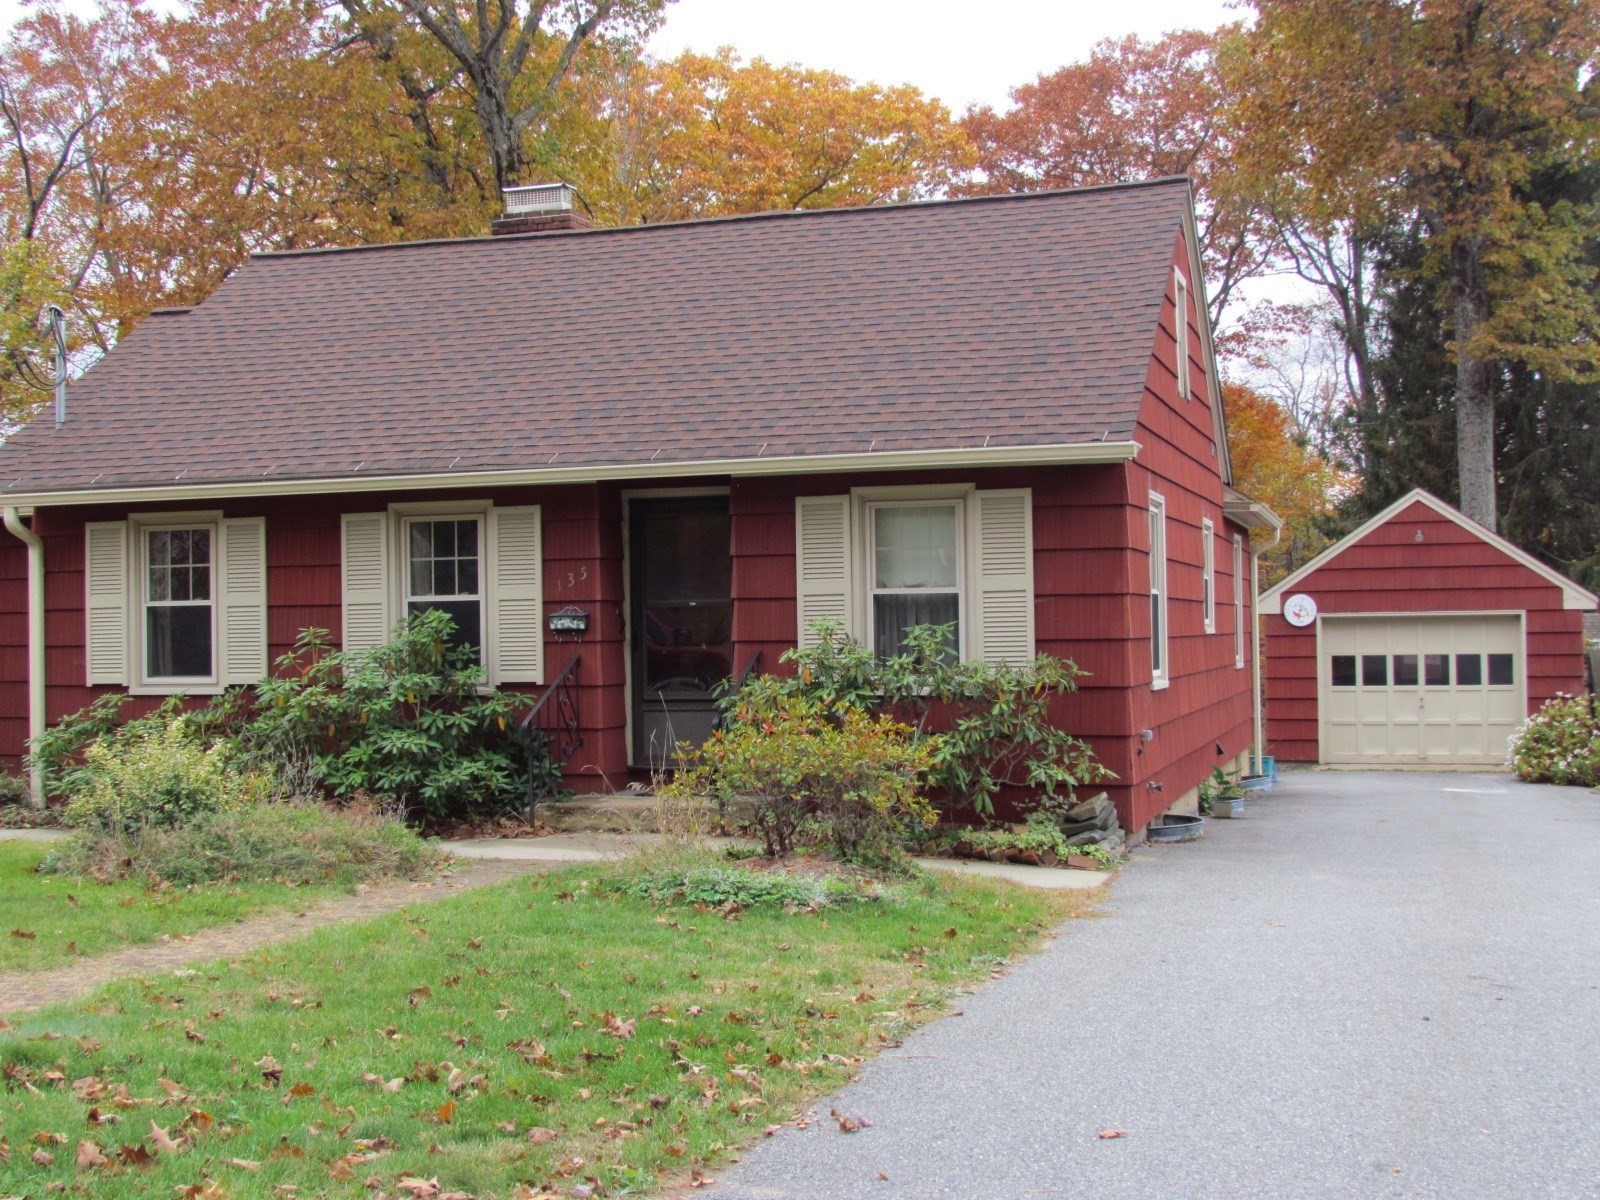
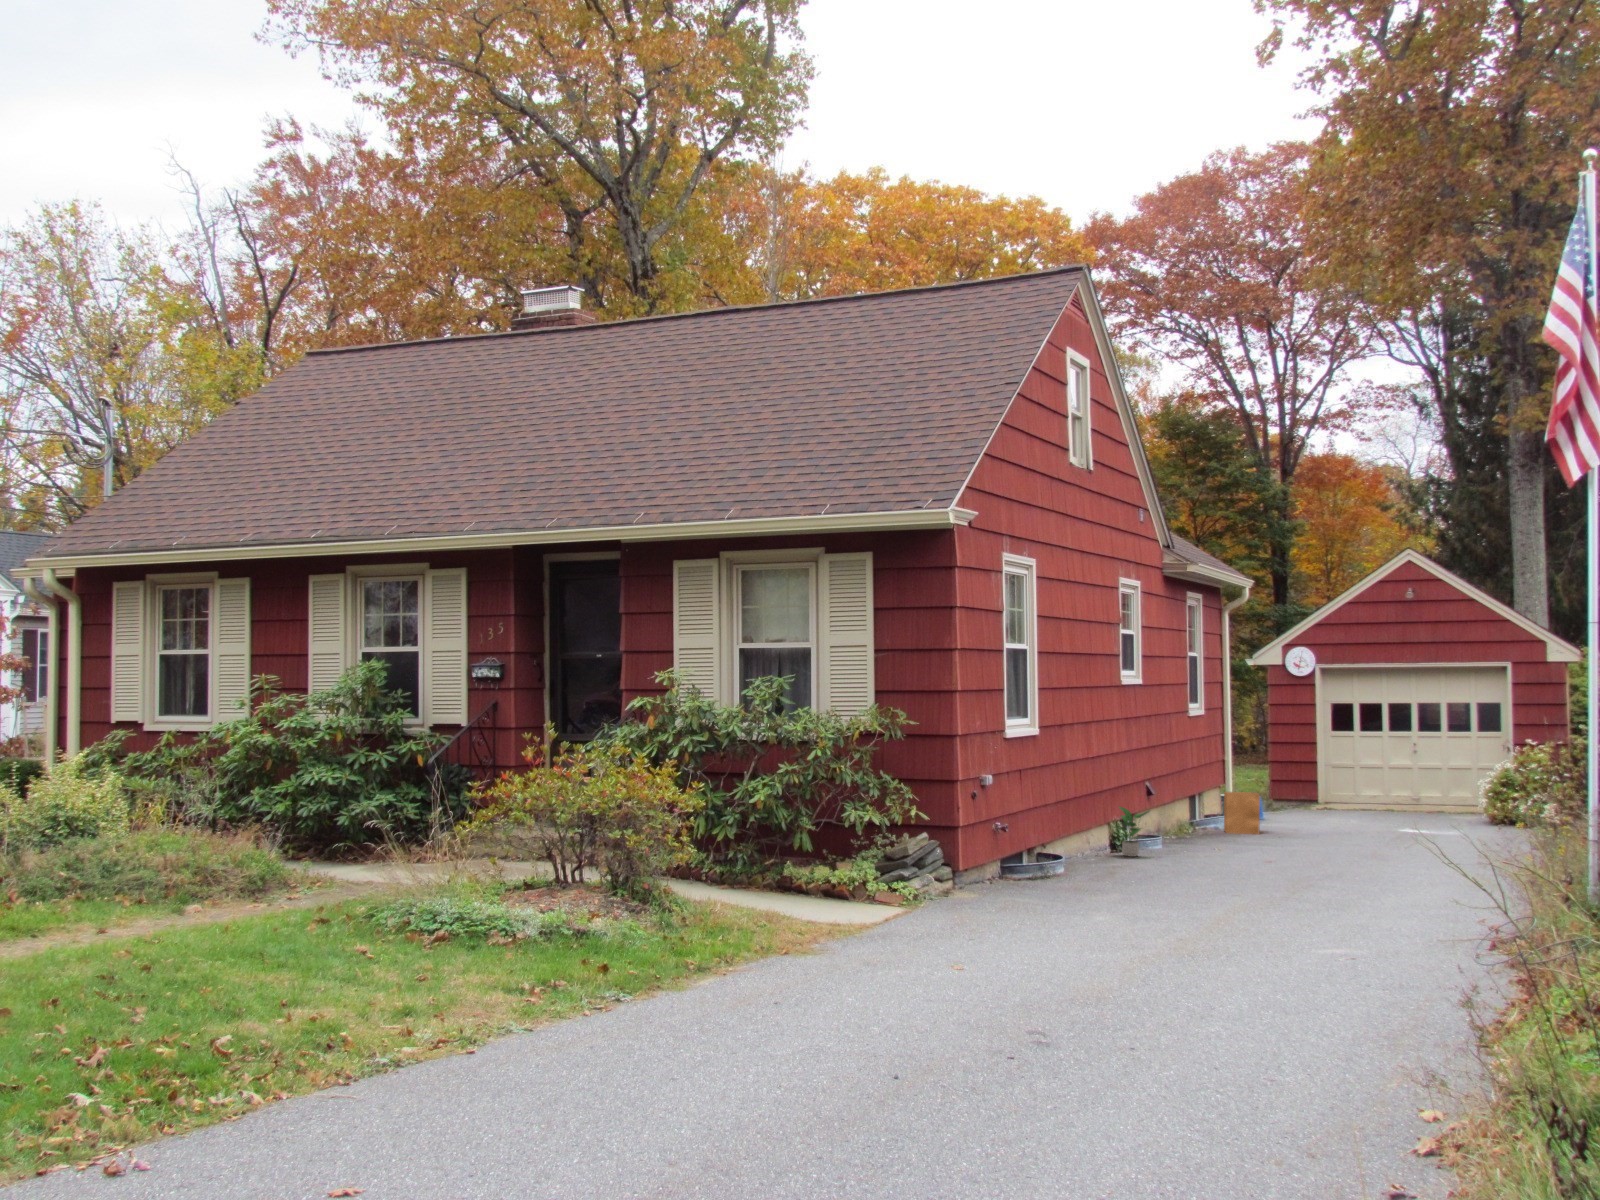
cardboard box: none [1268,749,1309,794] -> present [1224,792,1260,834]

